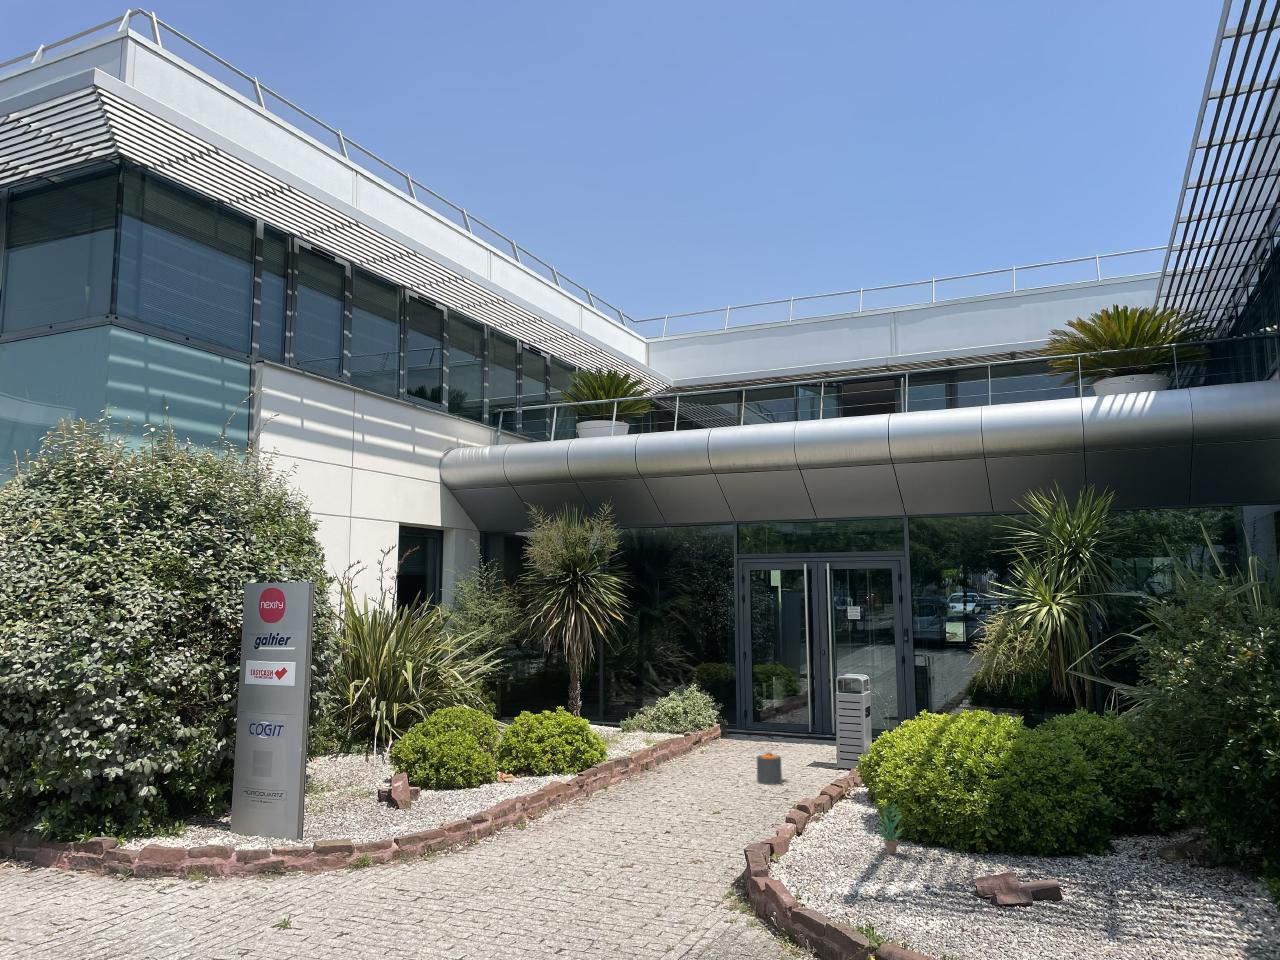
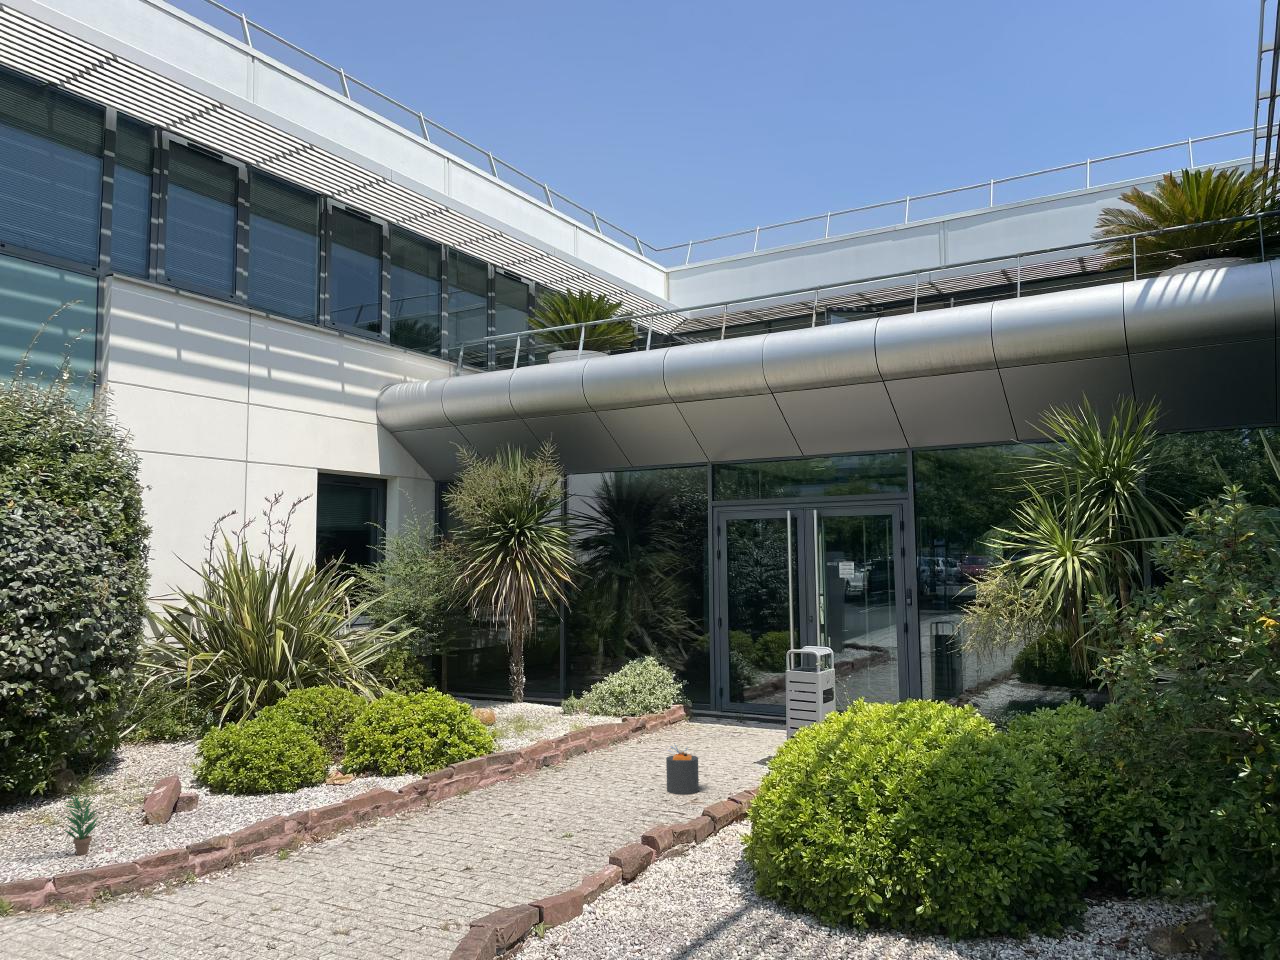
potted plant: present [878,805,903,854] -> present [64,796,98,855]

